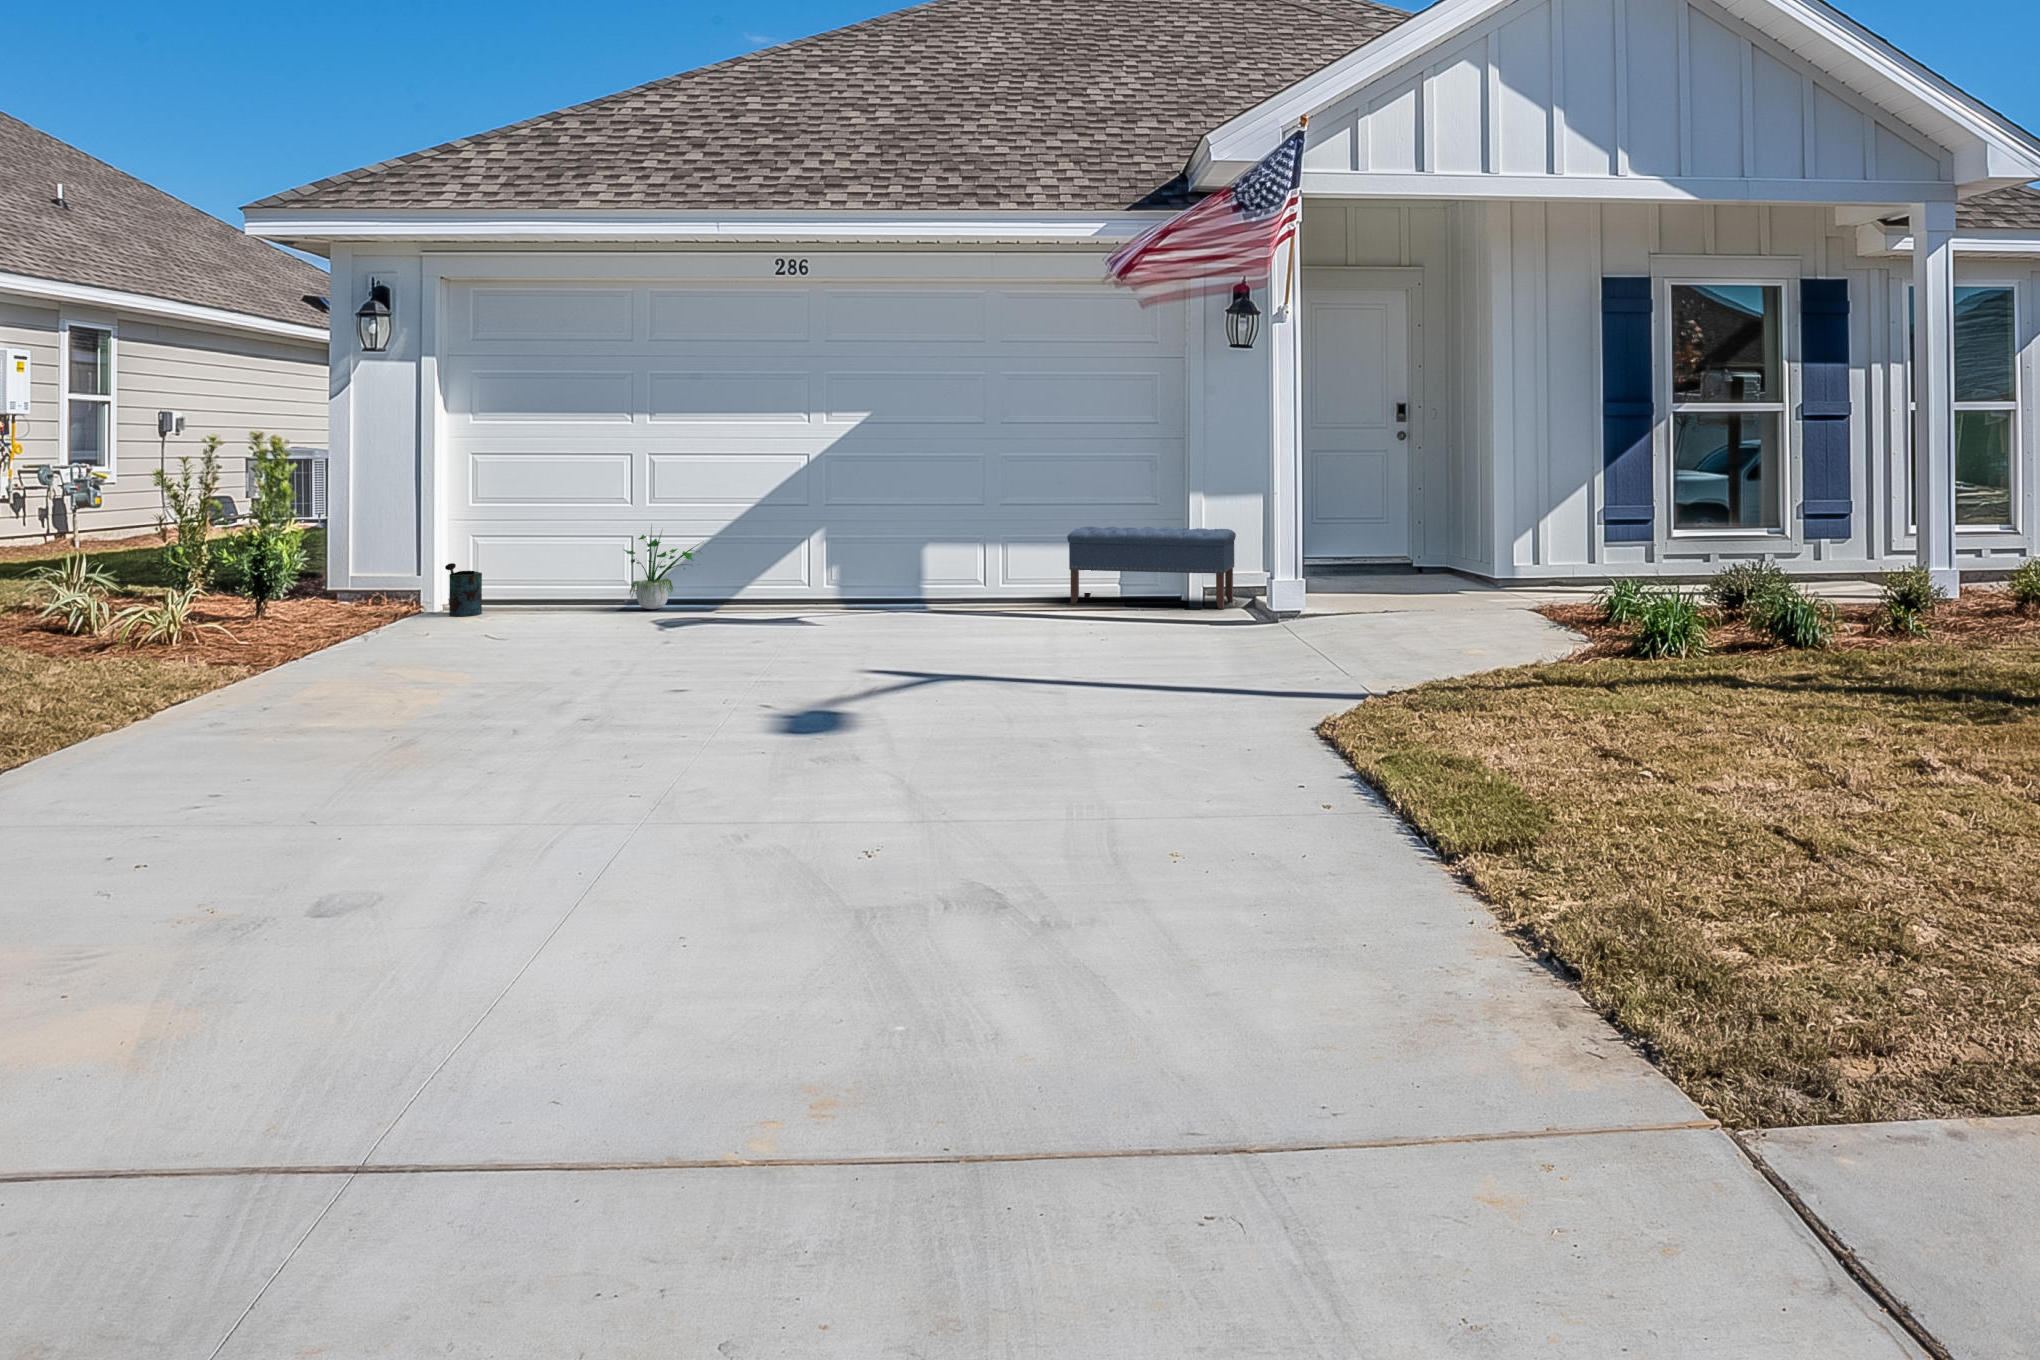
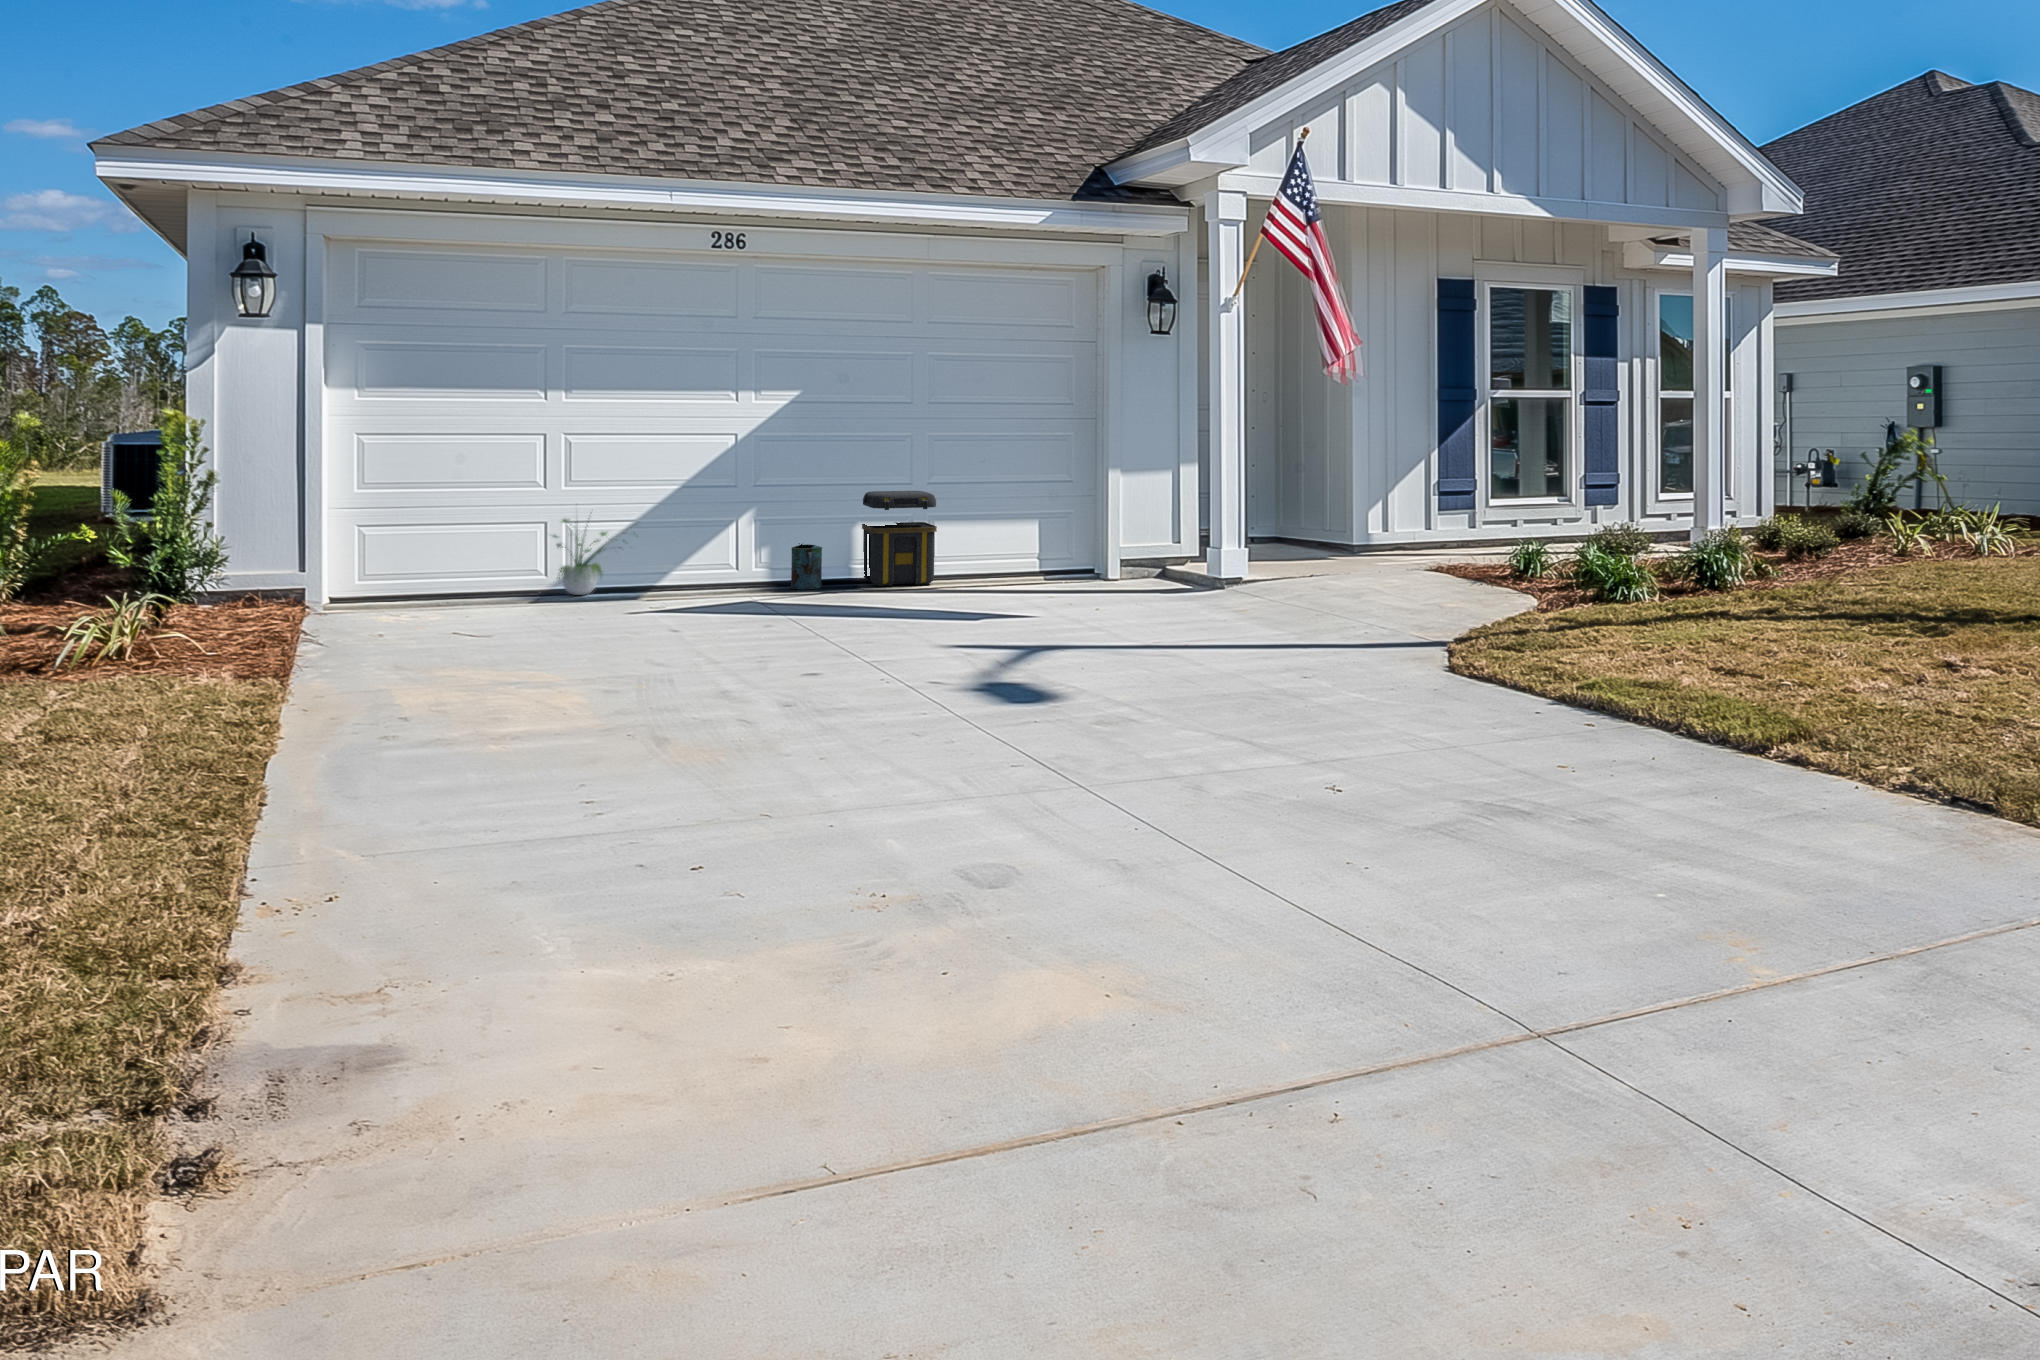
toolbox: none [920,513,990,610] -> present [862,491,937,586]
bench: present [1067,526,1236,609] -> none [1006,503,1160,577]
watering can: present [445,563,482,616] -> present [791,543,822,589]

